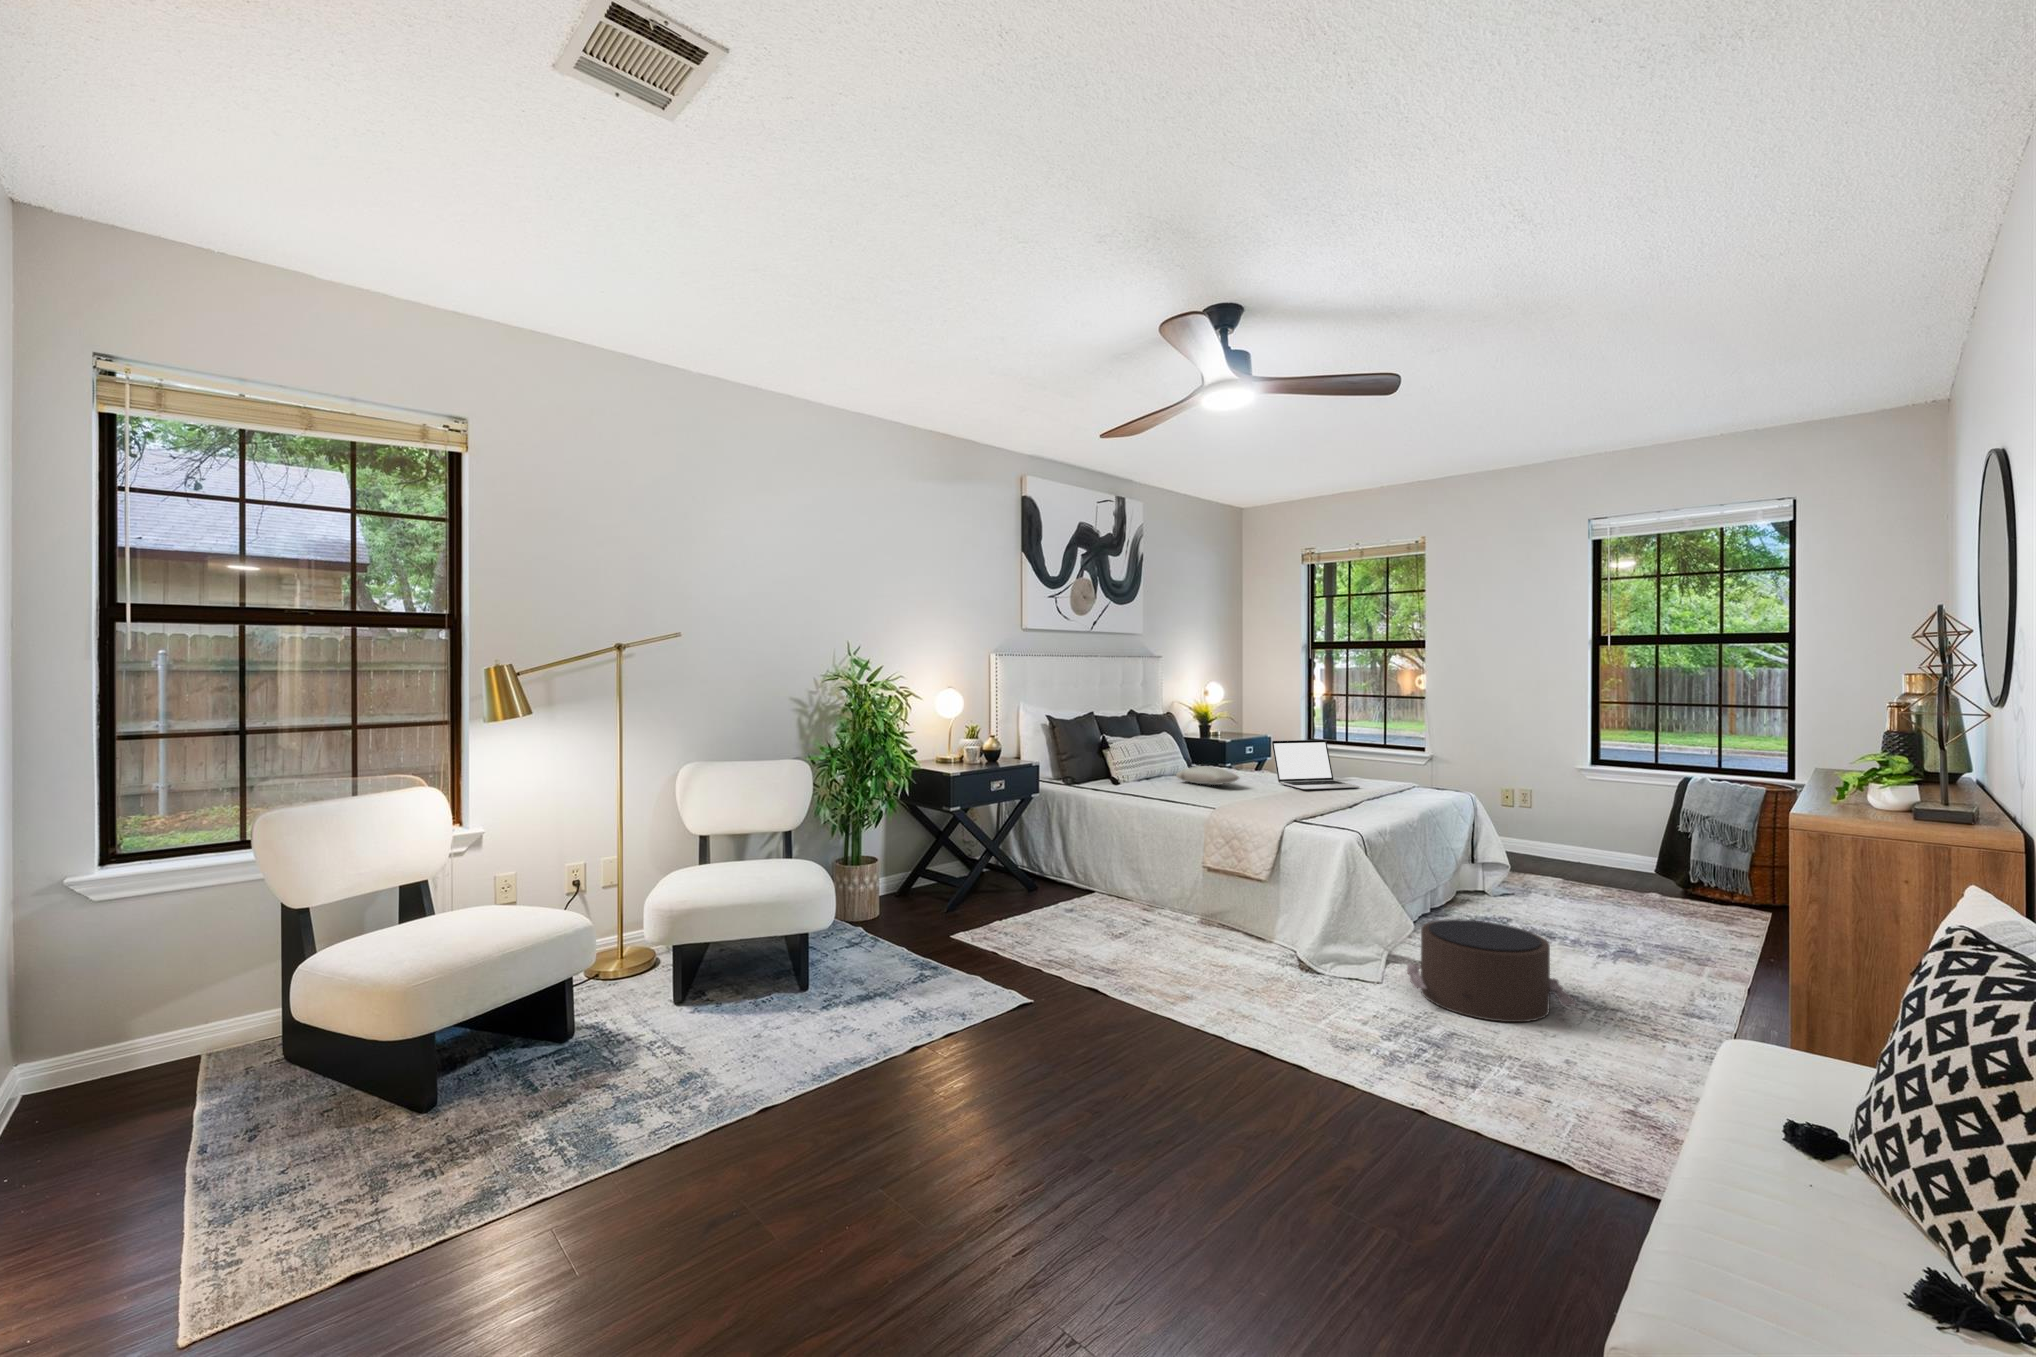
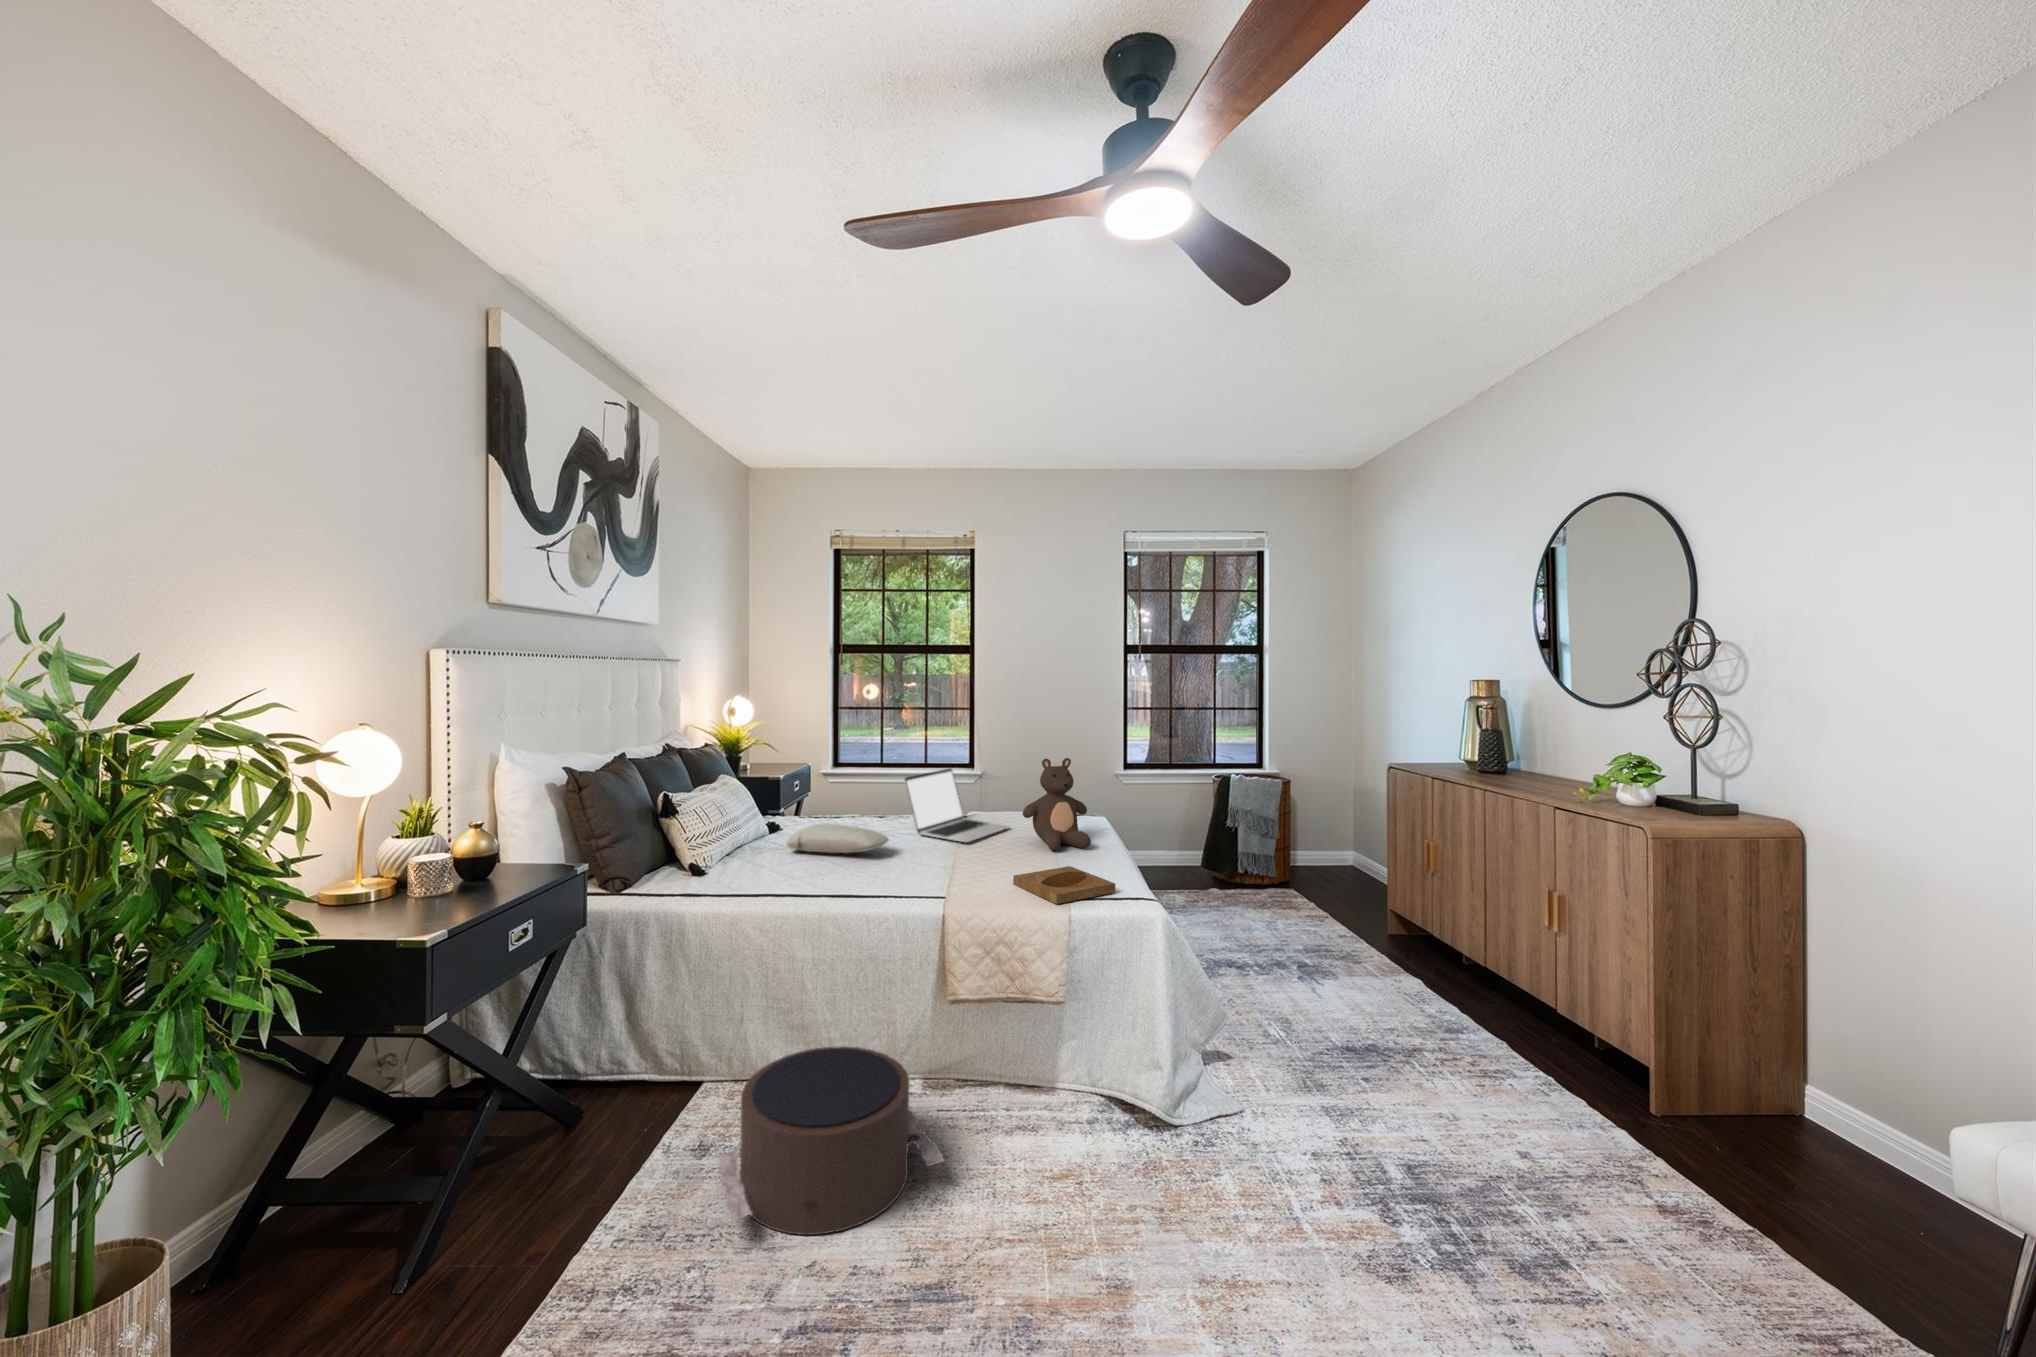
teddy bear: none [1349,729,1411,801] -> present [1023,758,1091,850]
tray: none [1292,802,1356,819] -> present [1013,866,1115,904]
pouf: present [1407,919,1576,1022] -> present [719,1046,944,1235]

